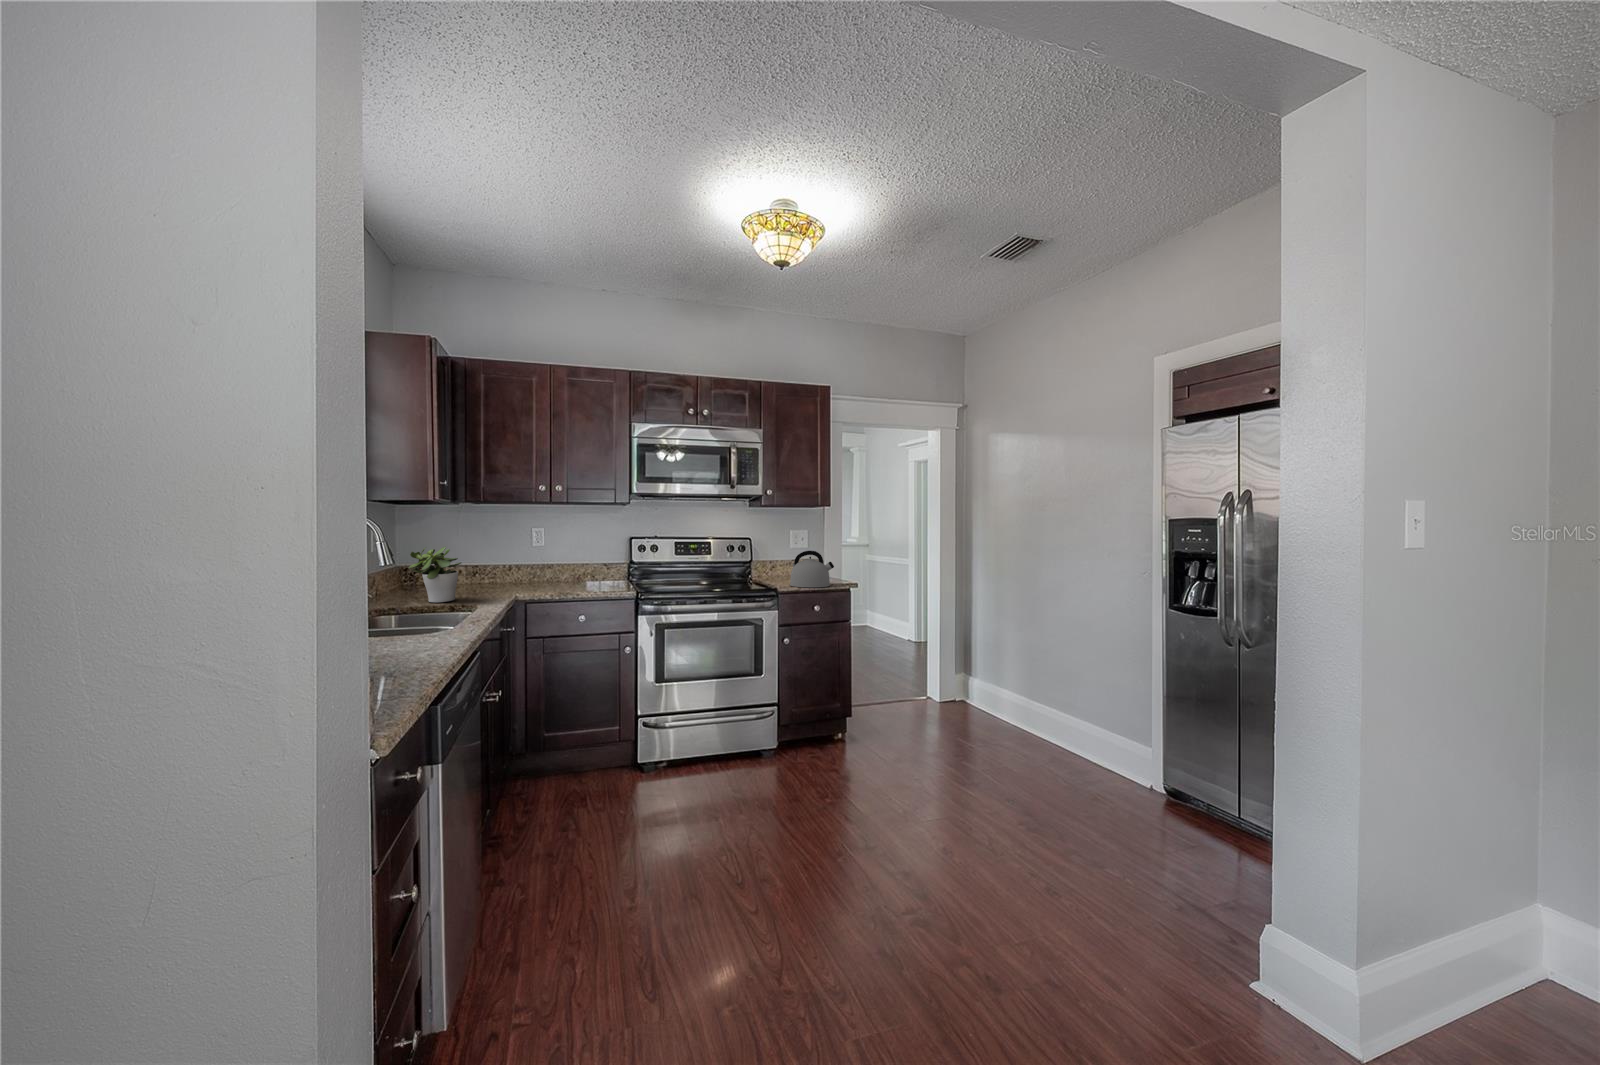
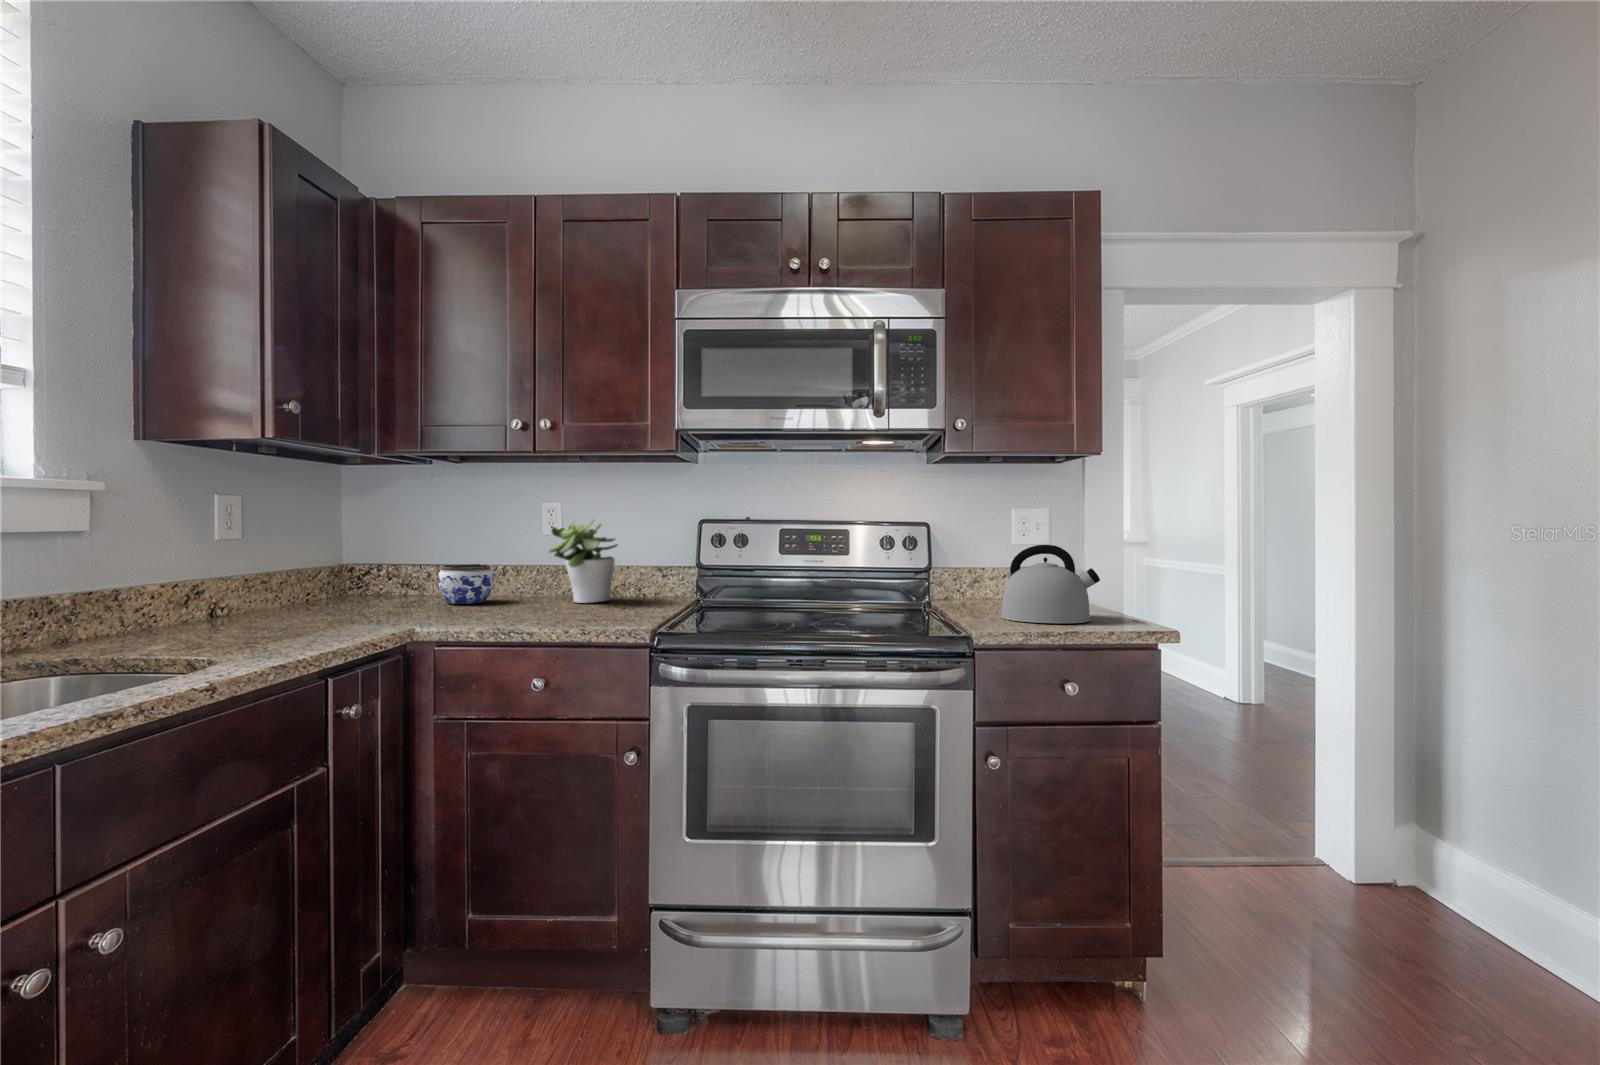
potted plant: present [409,547,461,602] -> present [549,519,618,603]
jar: none [481,565,513,589] -> present [438,564,494,604]

